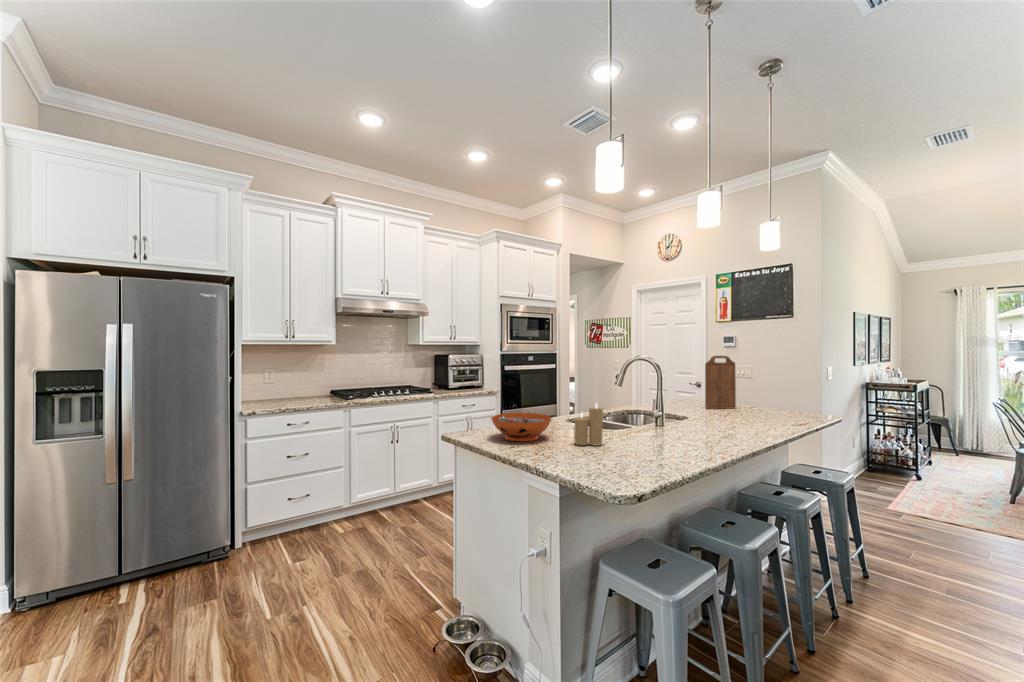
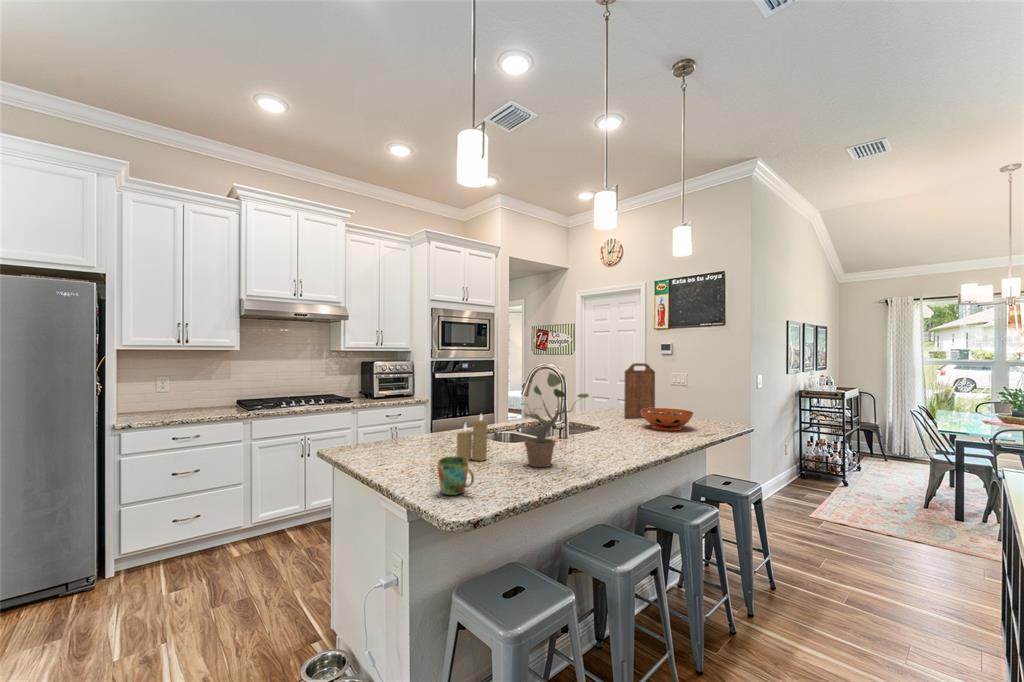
potted plant: none [620,362,706,452] -> present [509,372,589,467]
decorative bowl: present [491,413,551,441] -> present [641,408,693,430]
mug: none [581,440,617,474] -> present [438,456,474,495]

